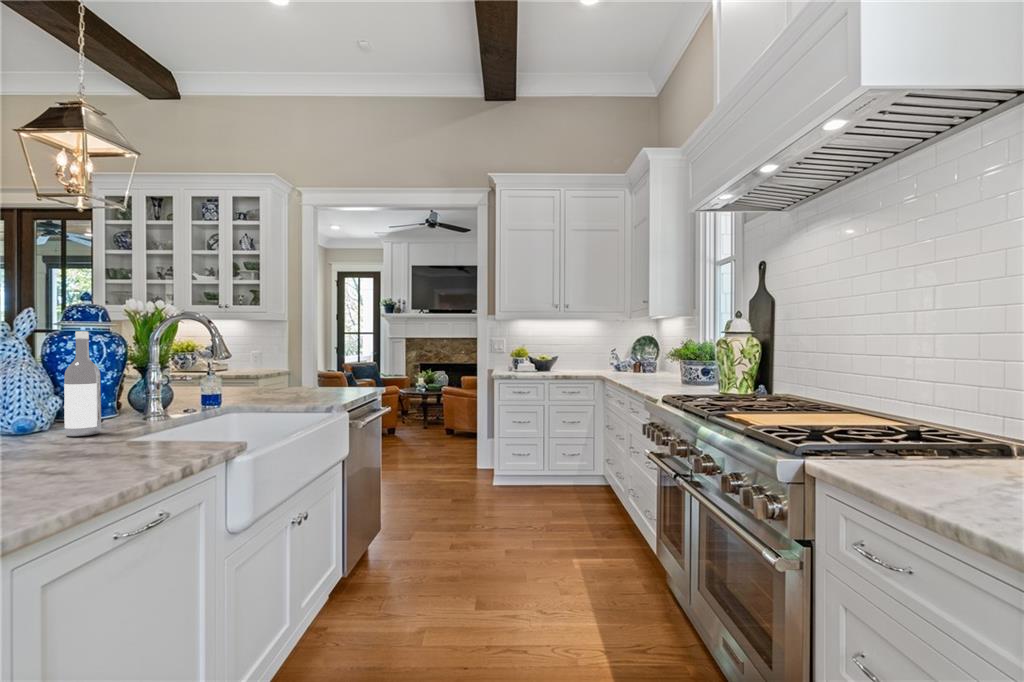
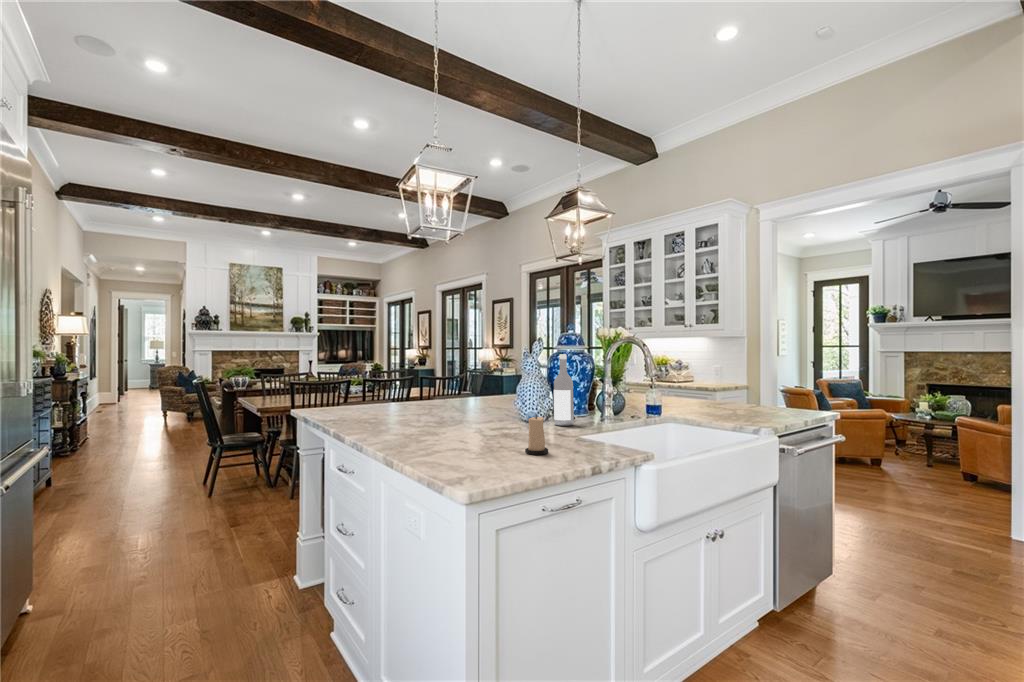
candle: none [38,423,86,488] -> present [525,415,548,455]

